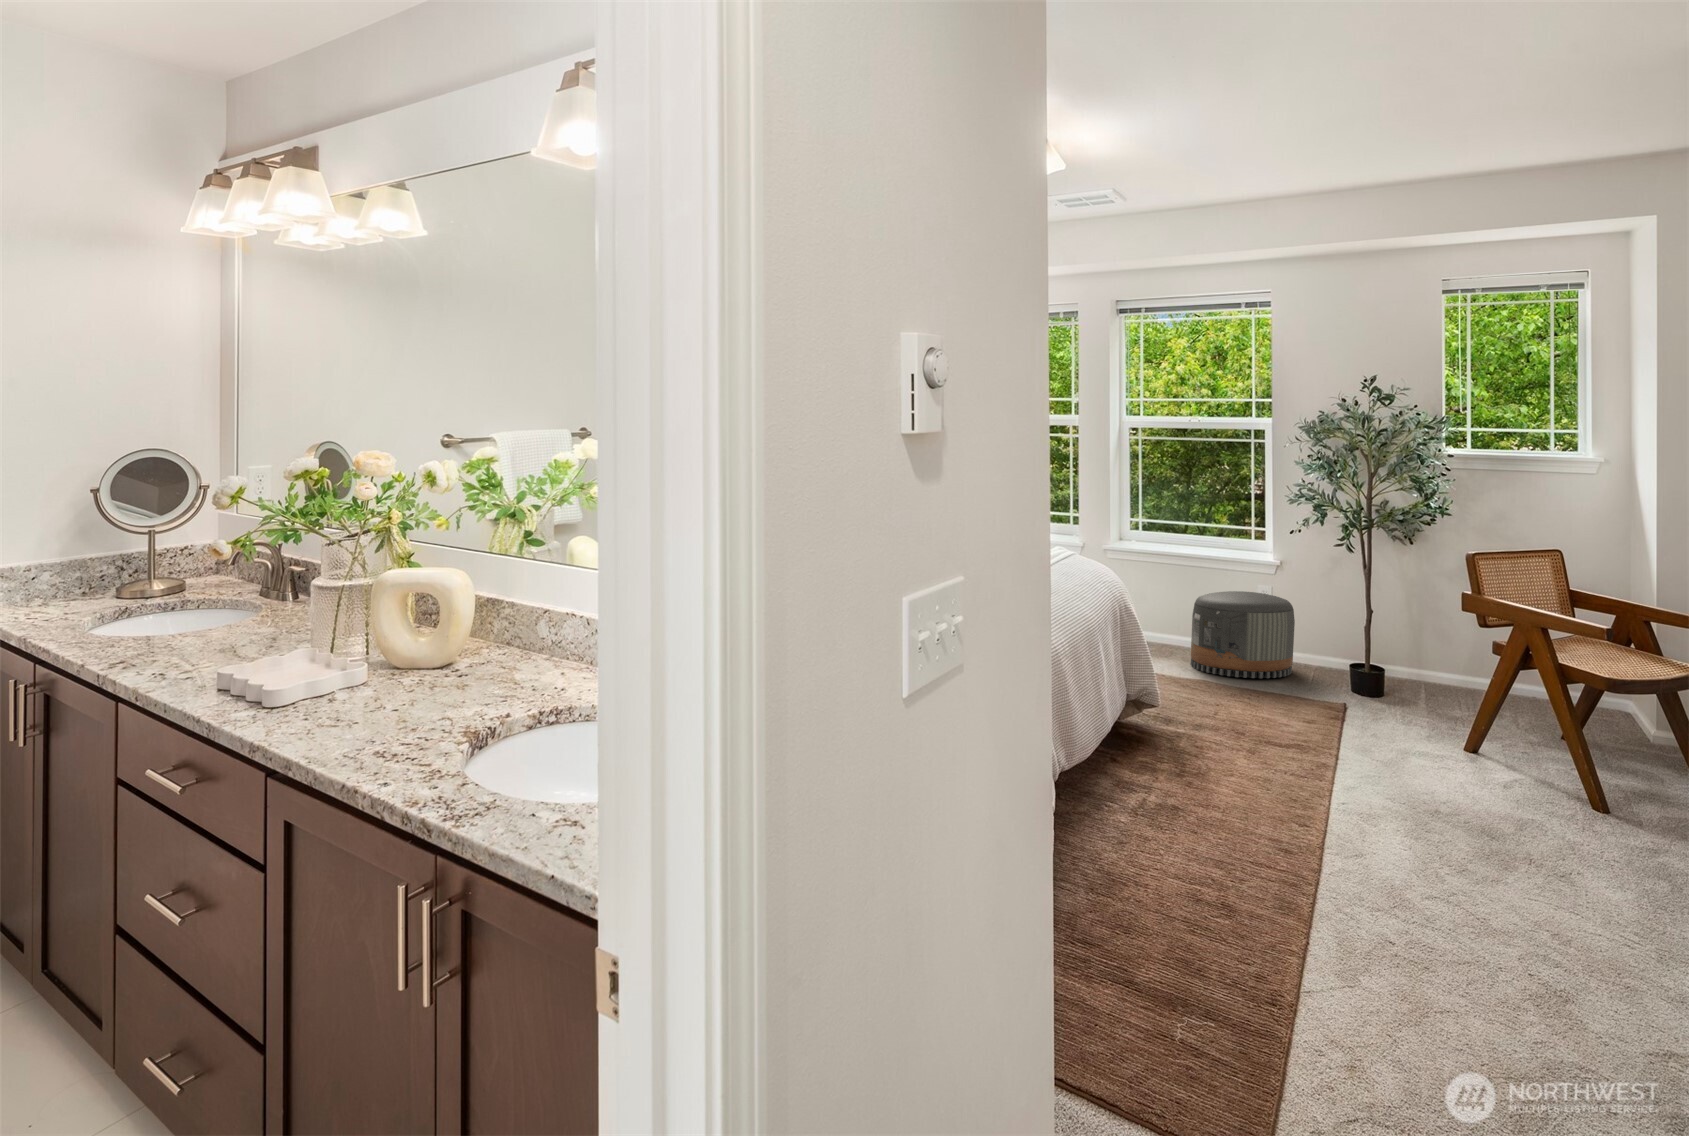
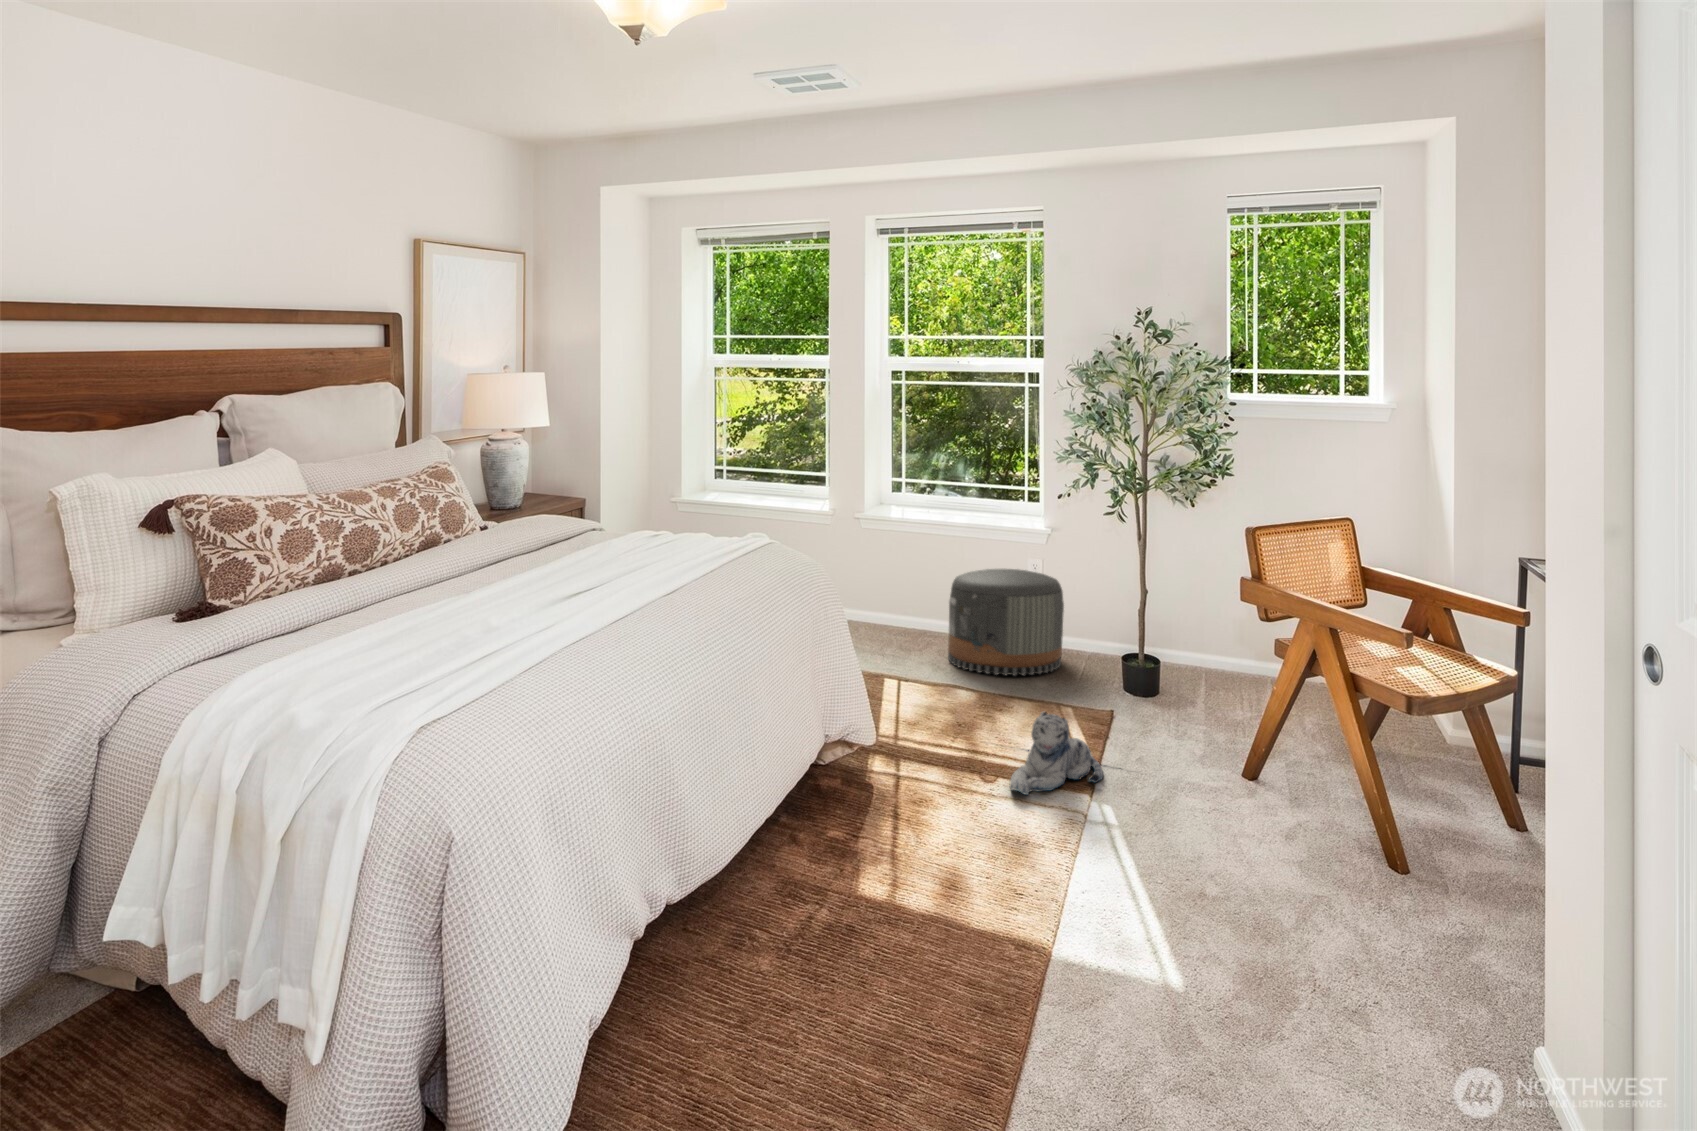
plush toy: none [1270,694,1345,756] -> present [1010,711,1103,795]

